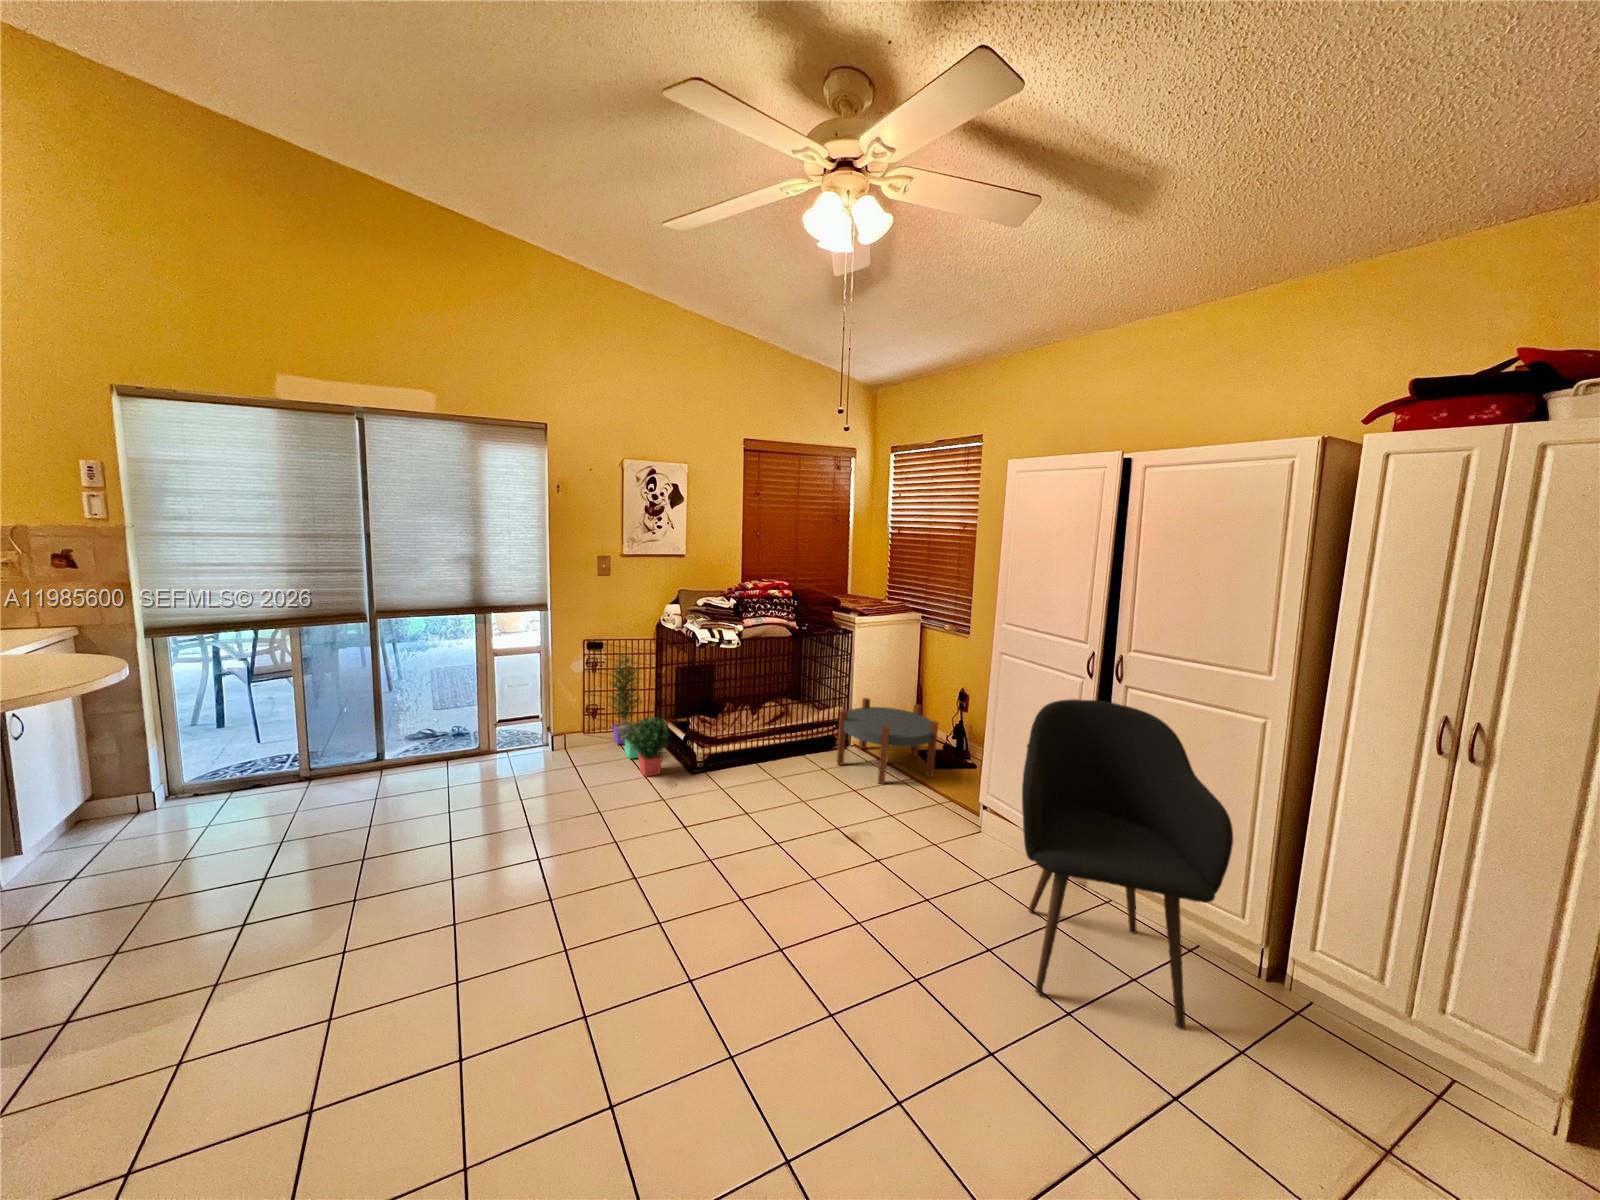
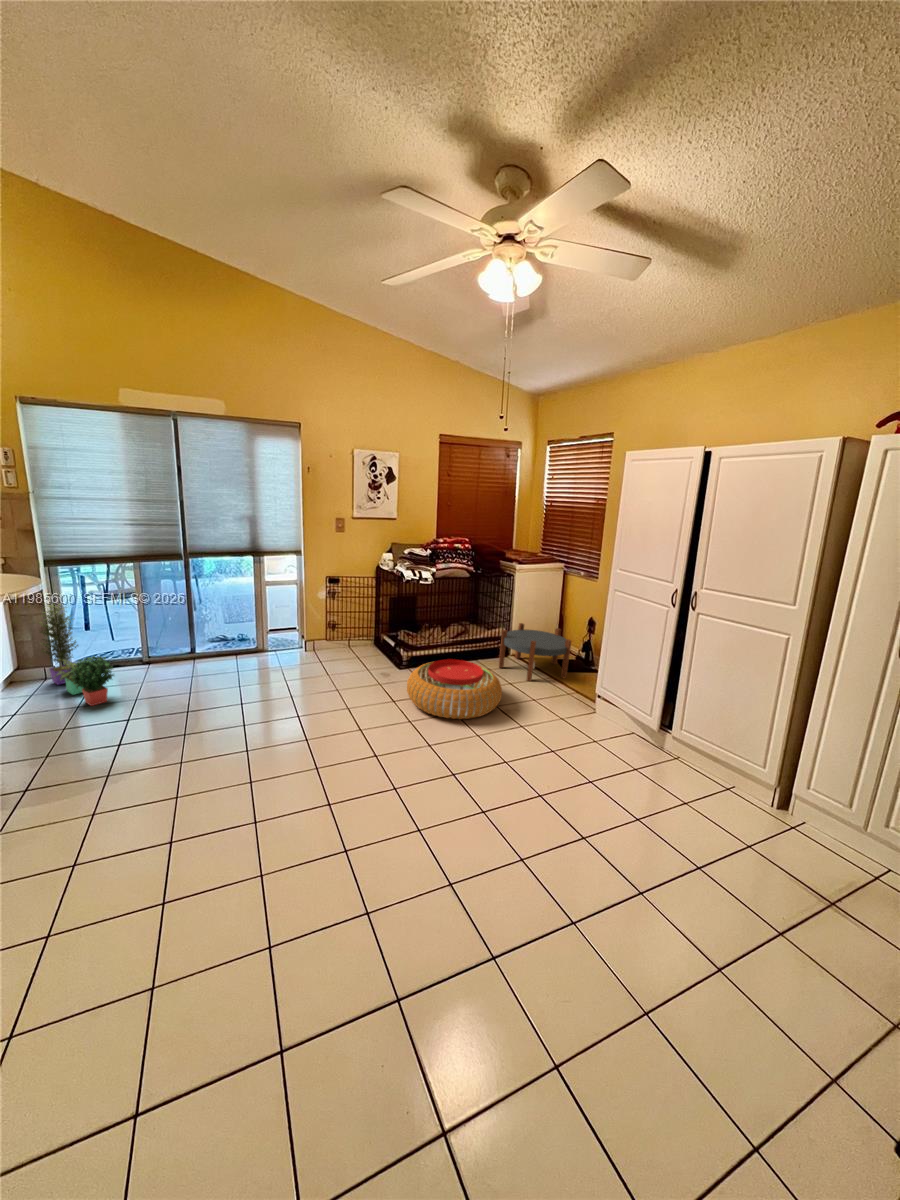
potted plant: present [609,655,670,776] -> present [39,604,114,706]
armchair: present [1022,699,1233,1030] -> none [616,620,756,830]
pouf: none [705,759,846,854] -> present [407,659,502,719]

